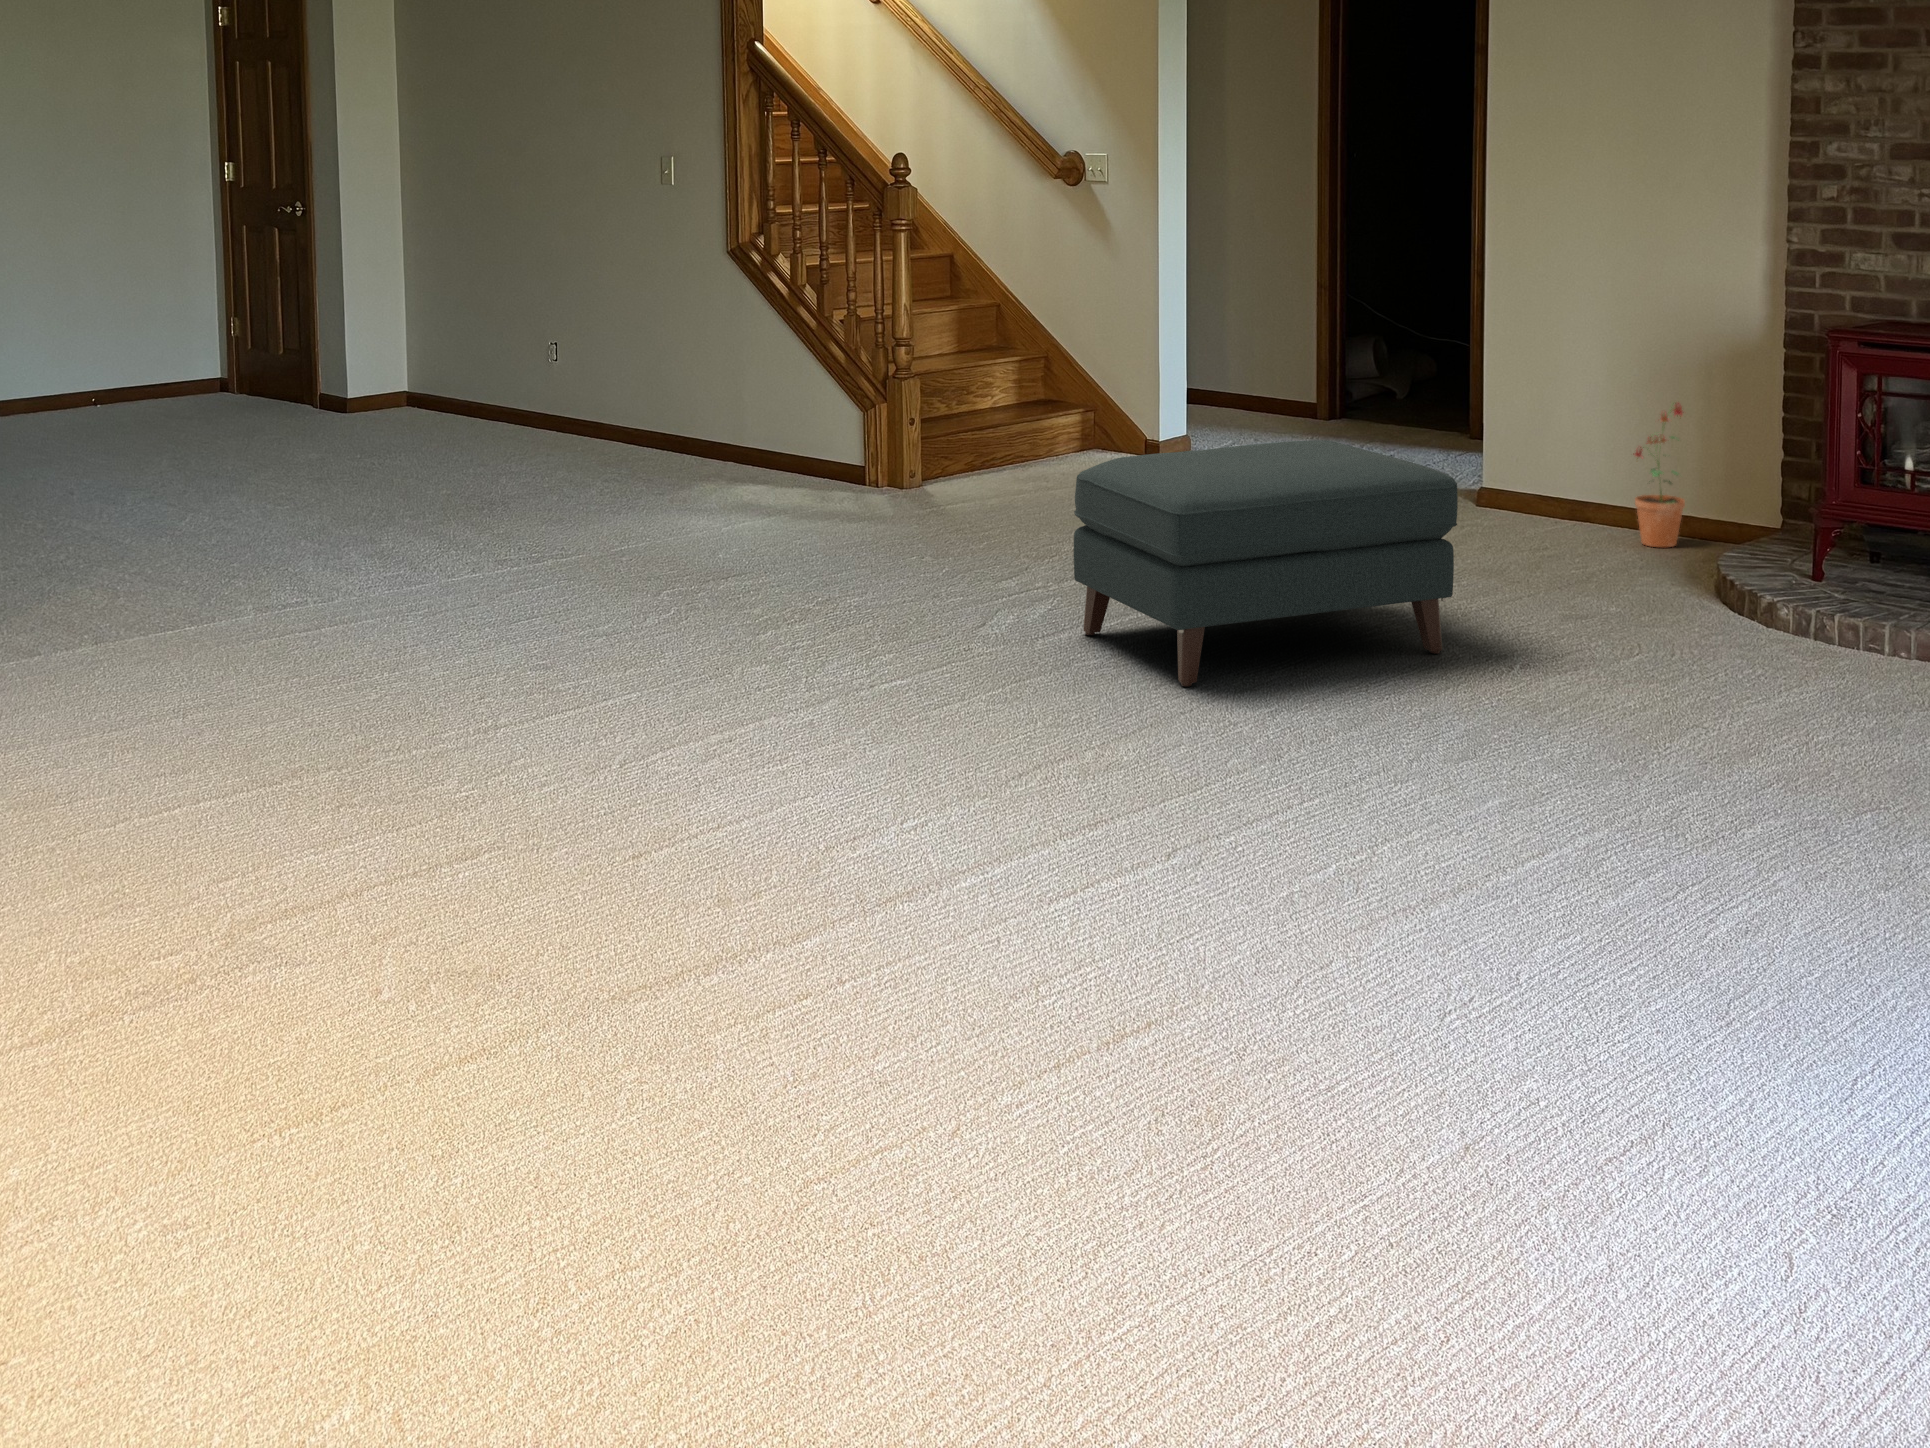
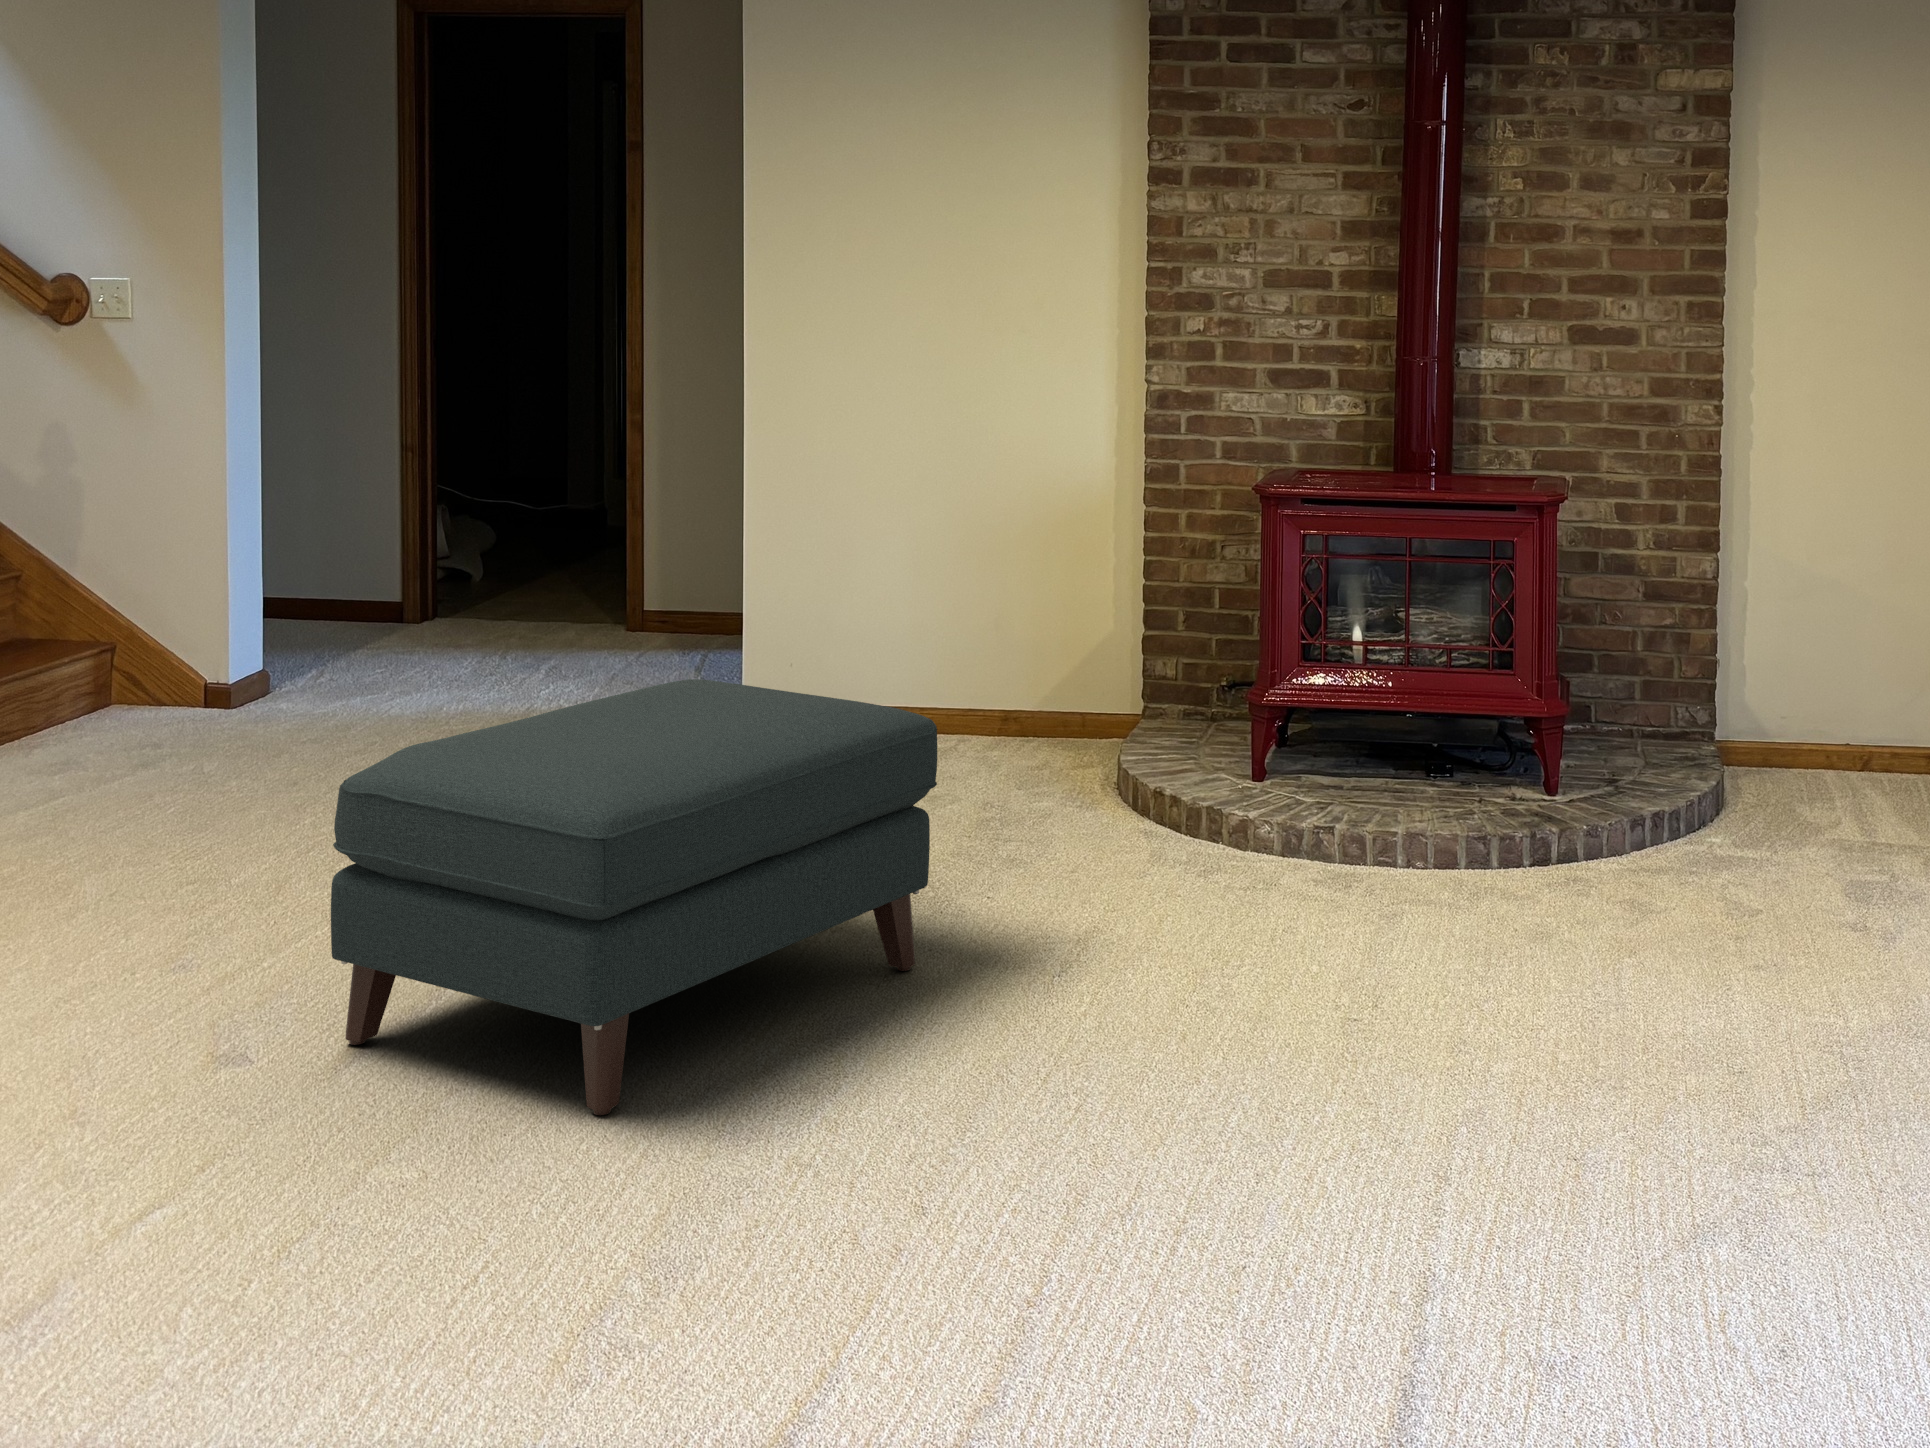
potted plant: present [1635,403,1685,547] -> none [967,577,1030,758]

